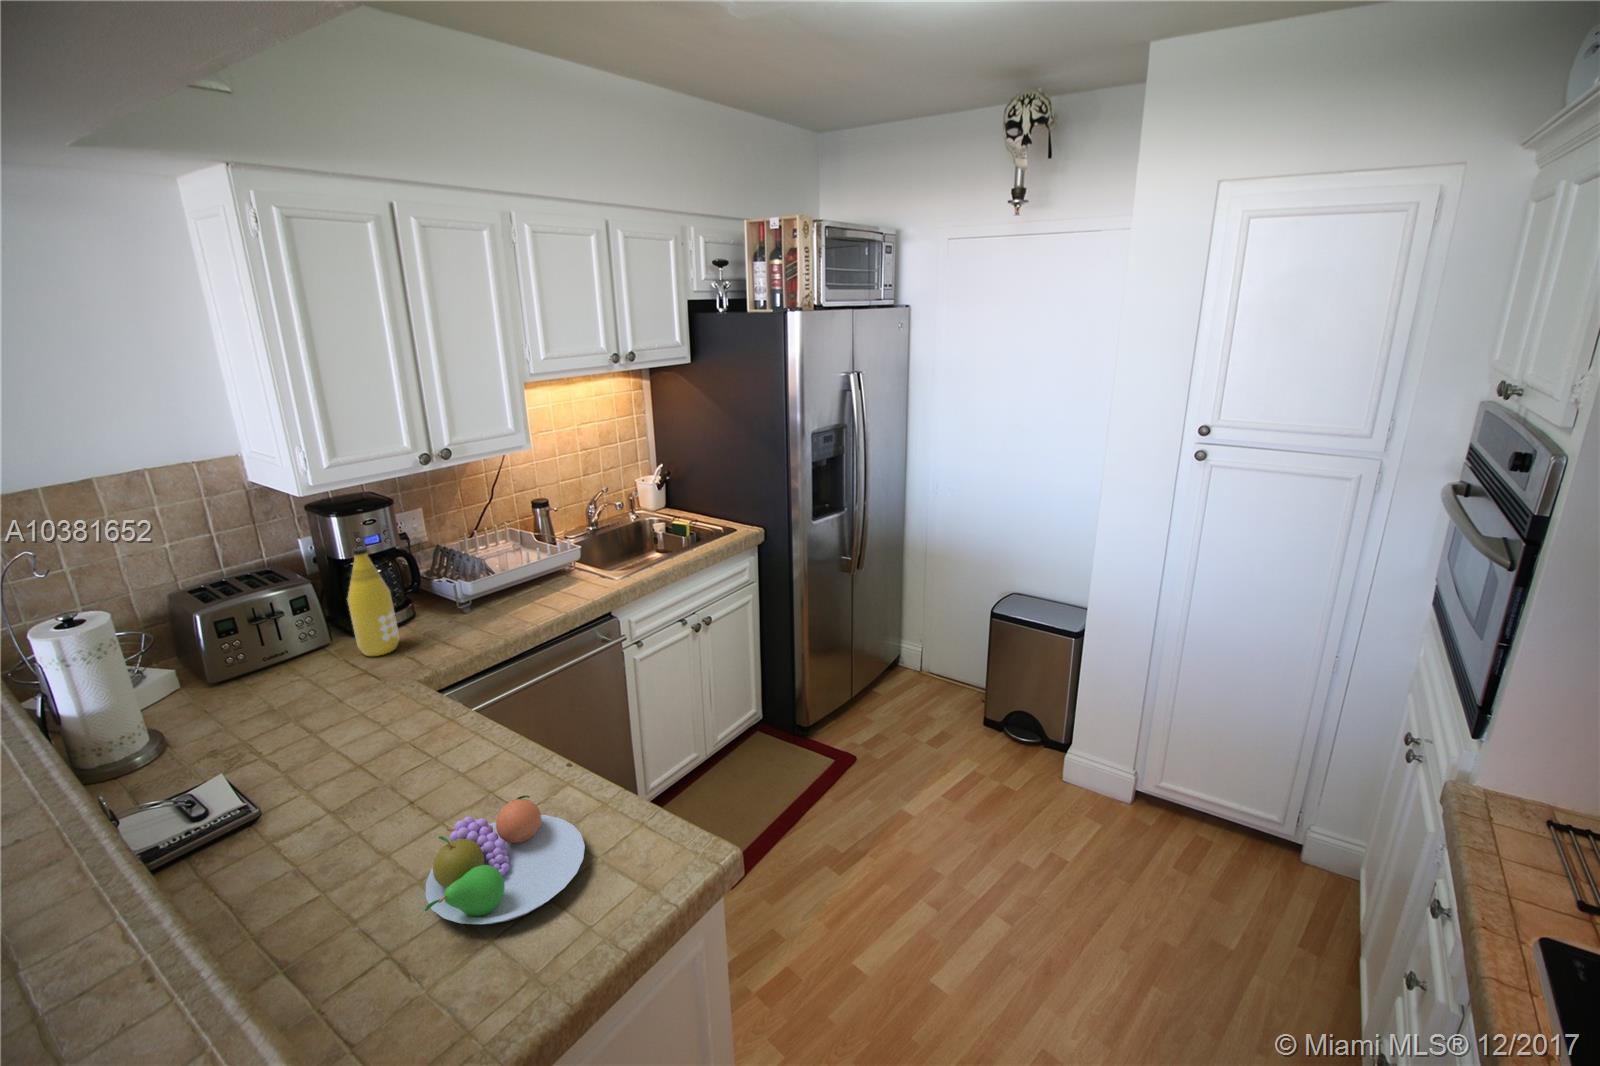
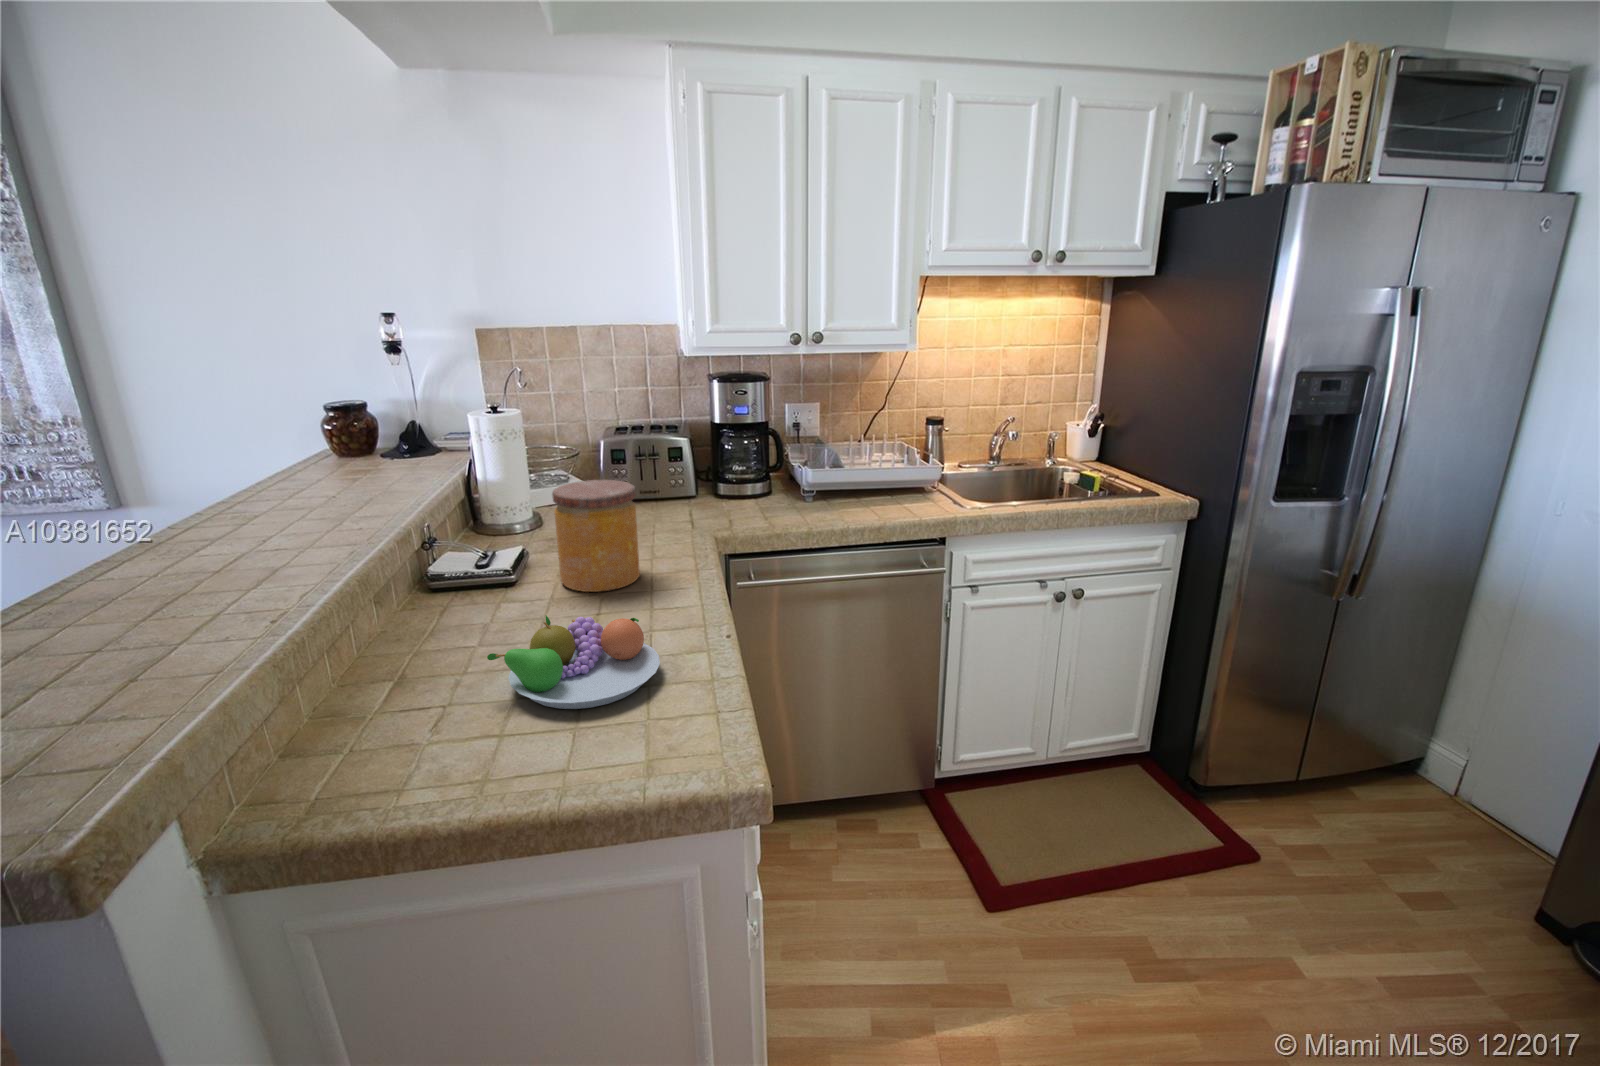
bottle: present [347,547,399,656] -> none [698,409,734,512]
jar: none [285,662,409,802] -> present [552,480,640,592]

